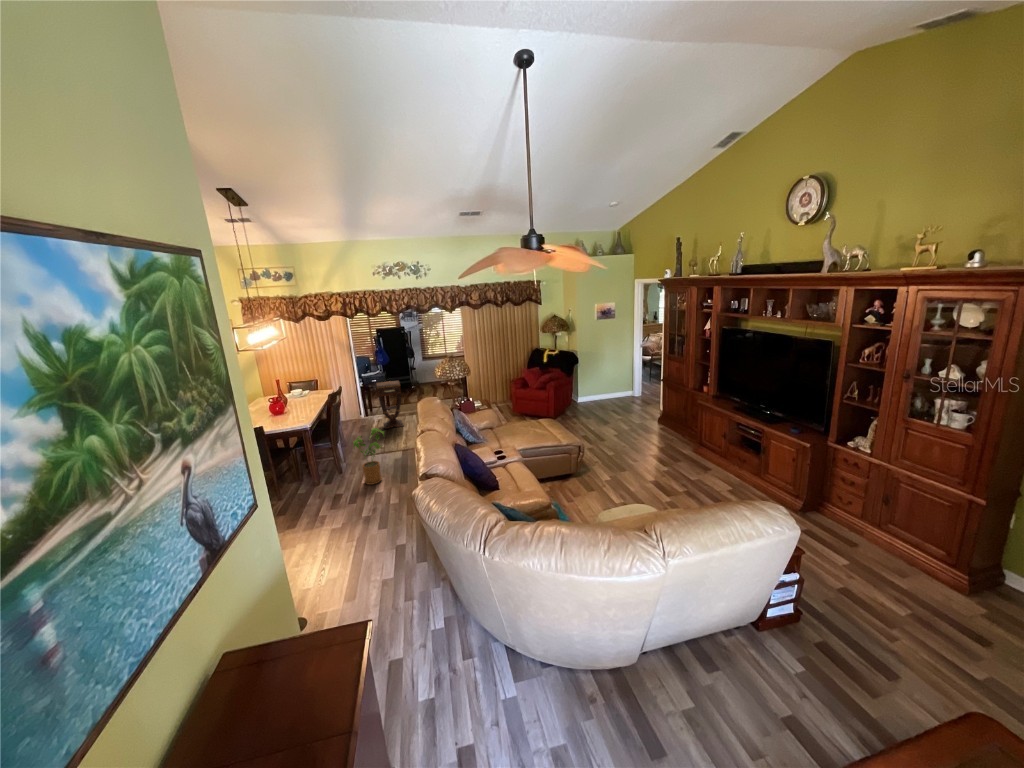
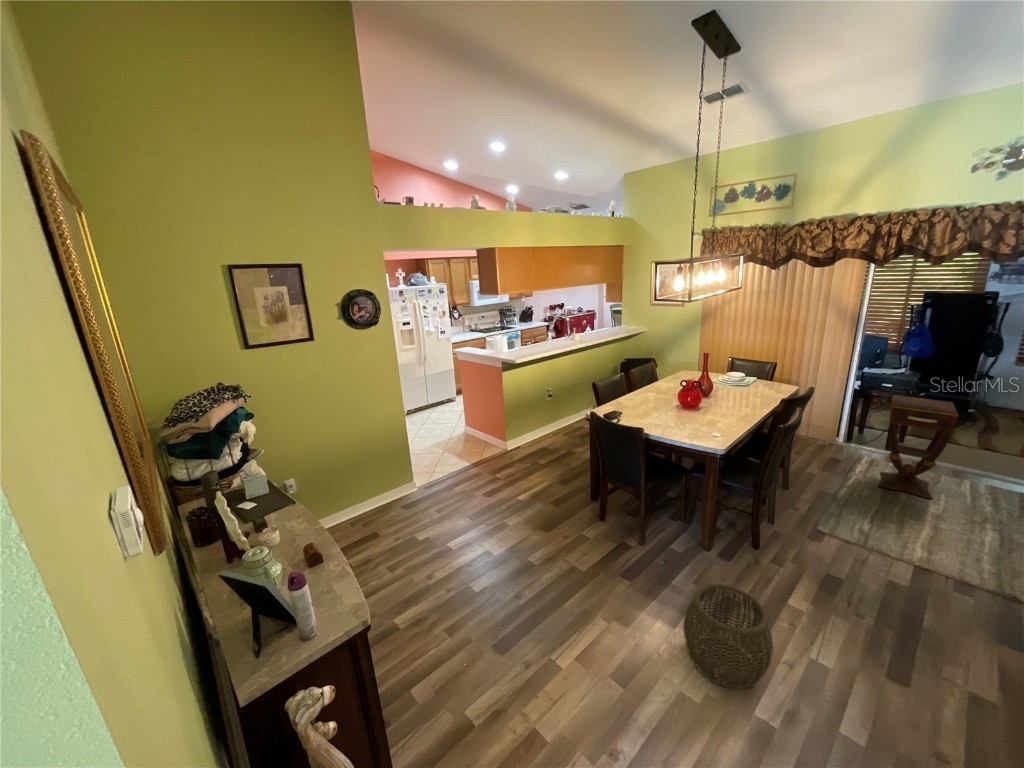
house plant: present [353,428,384,485] -> none [801,505,893,622]
woven basket: none [317,481,358,525] -> present [683,583,773,690]

